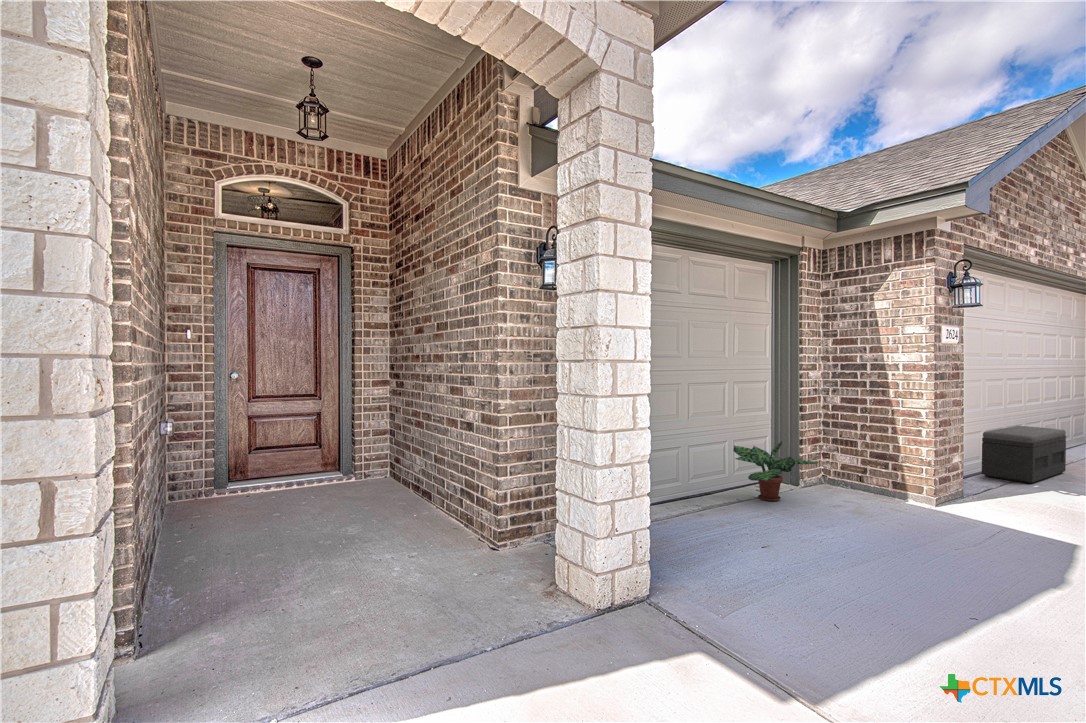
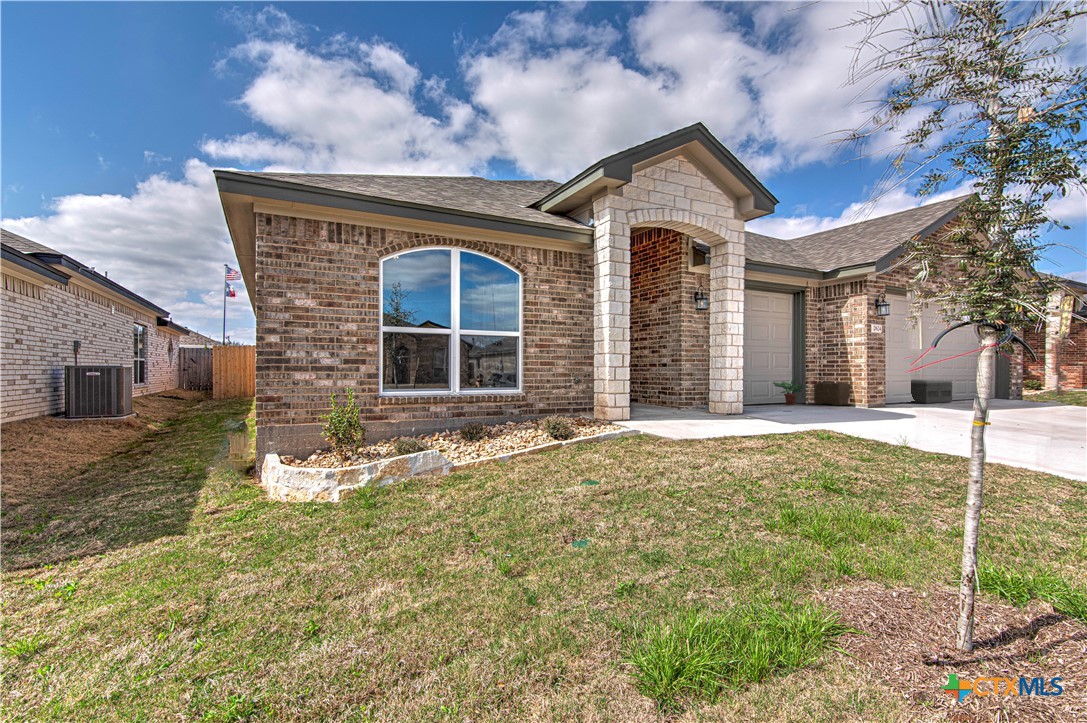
wooden crate: none [817,445,908,505] -> present [814,382,851,406]

